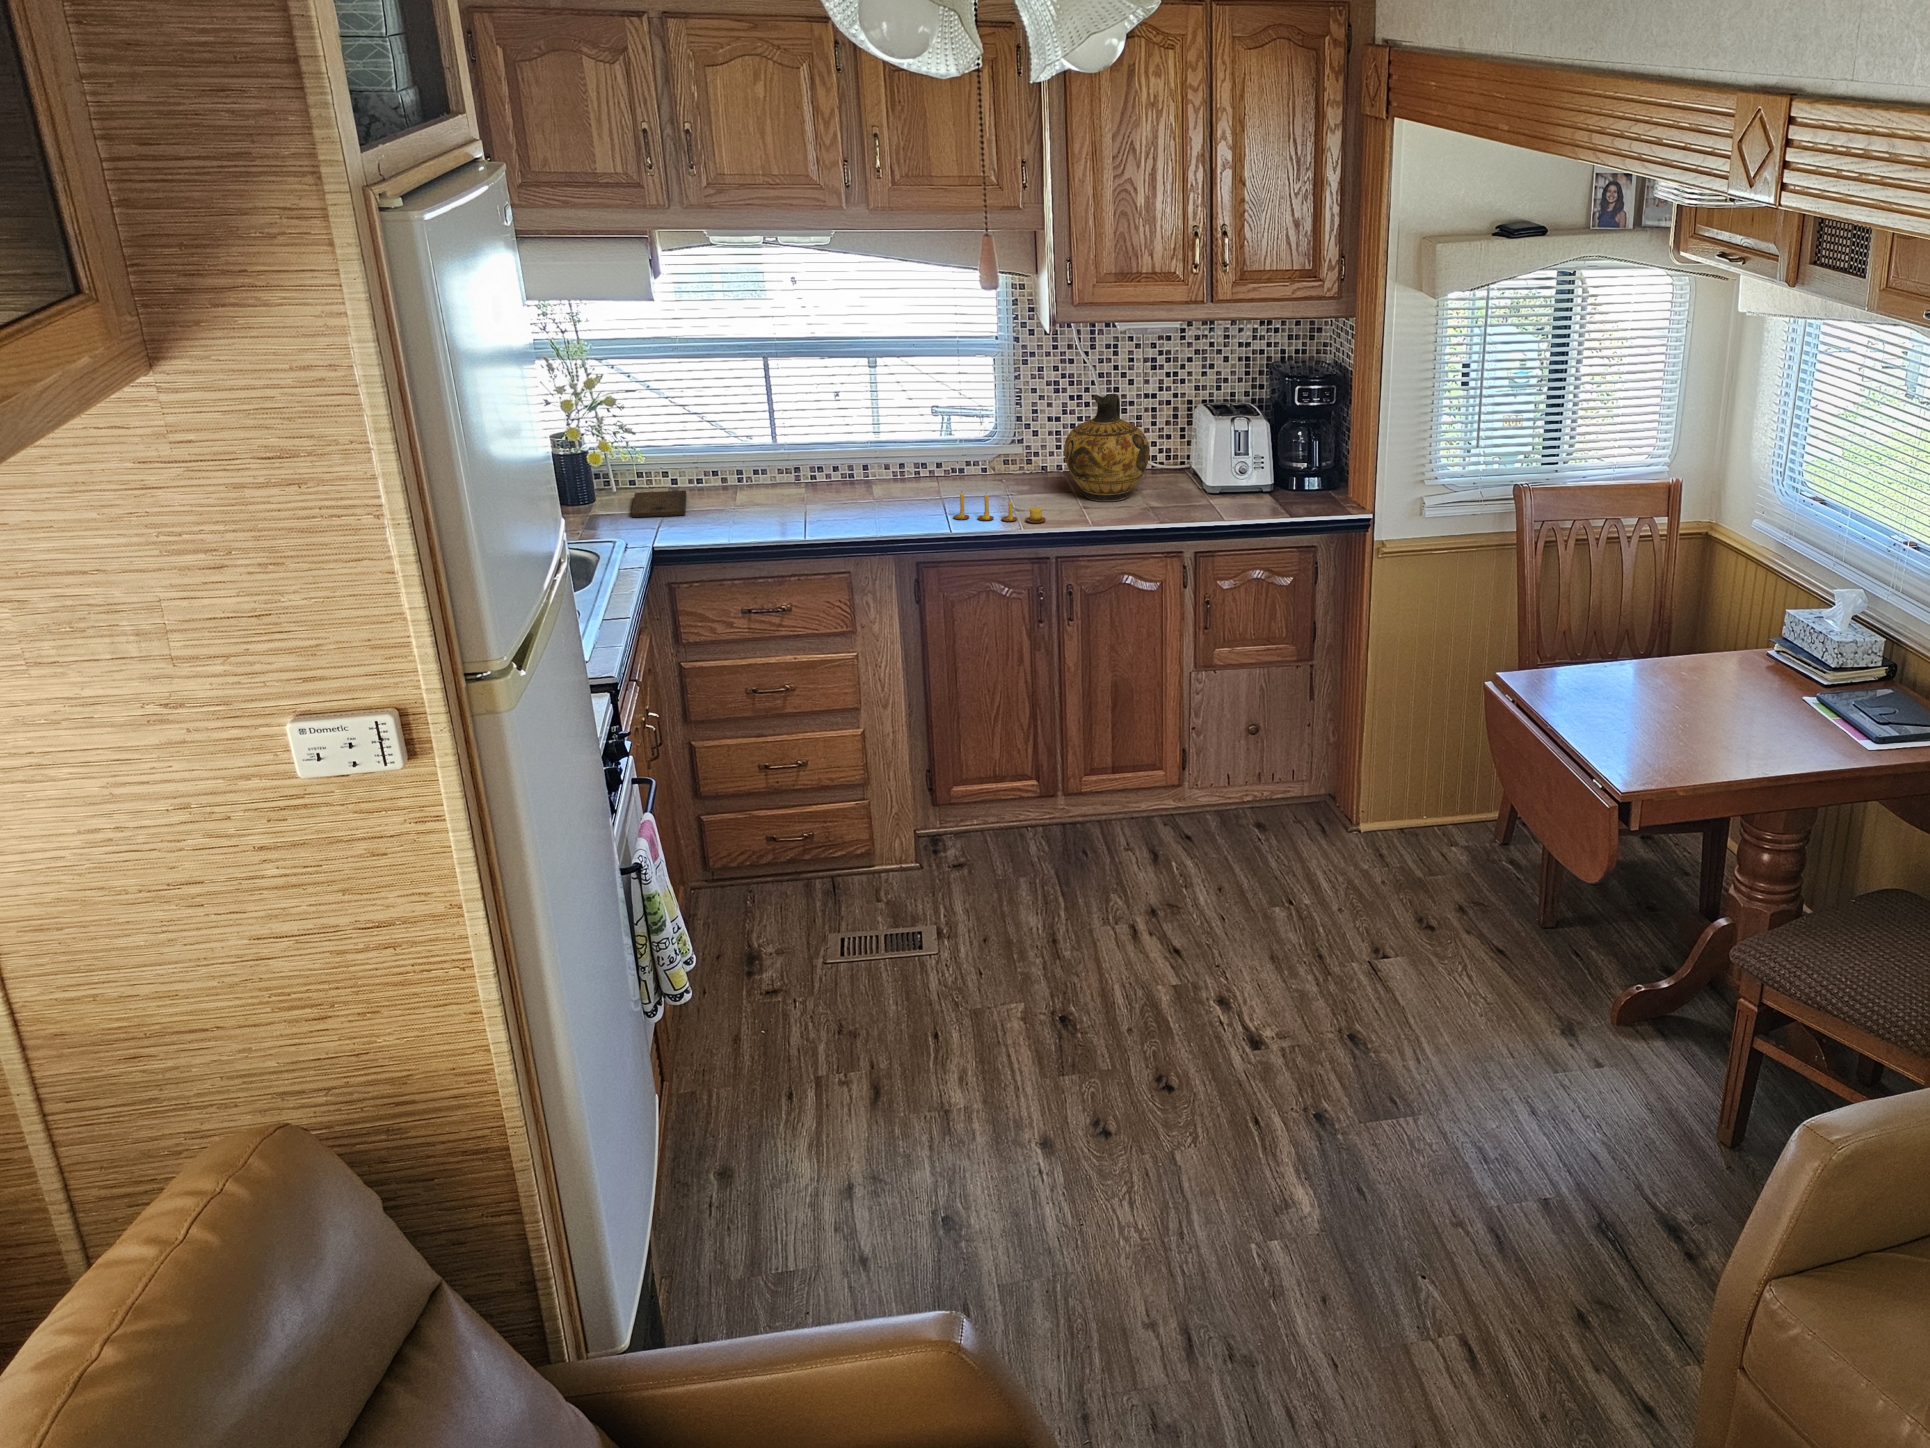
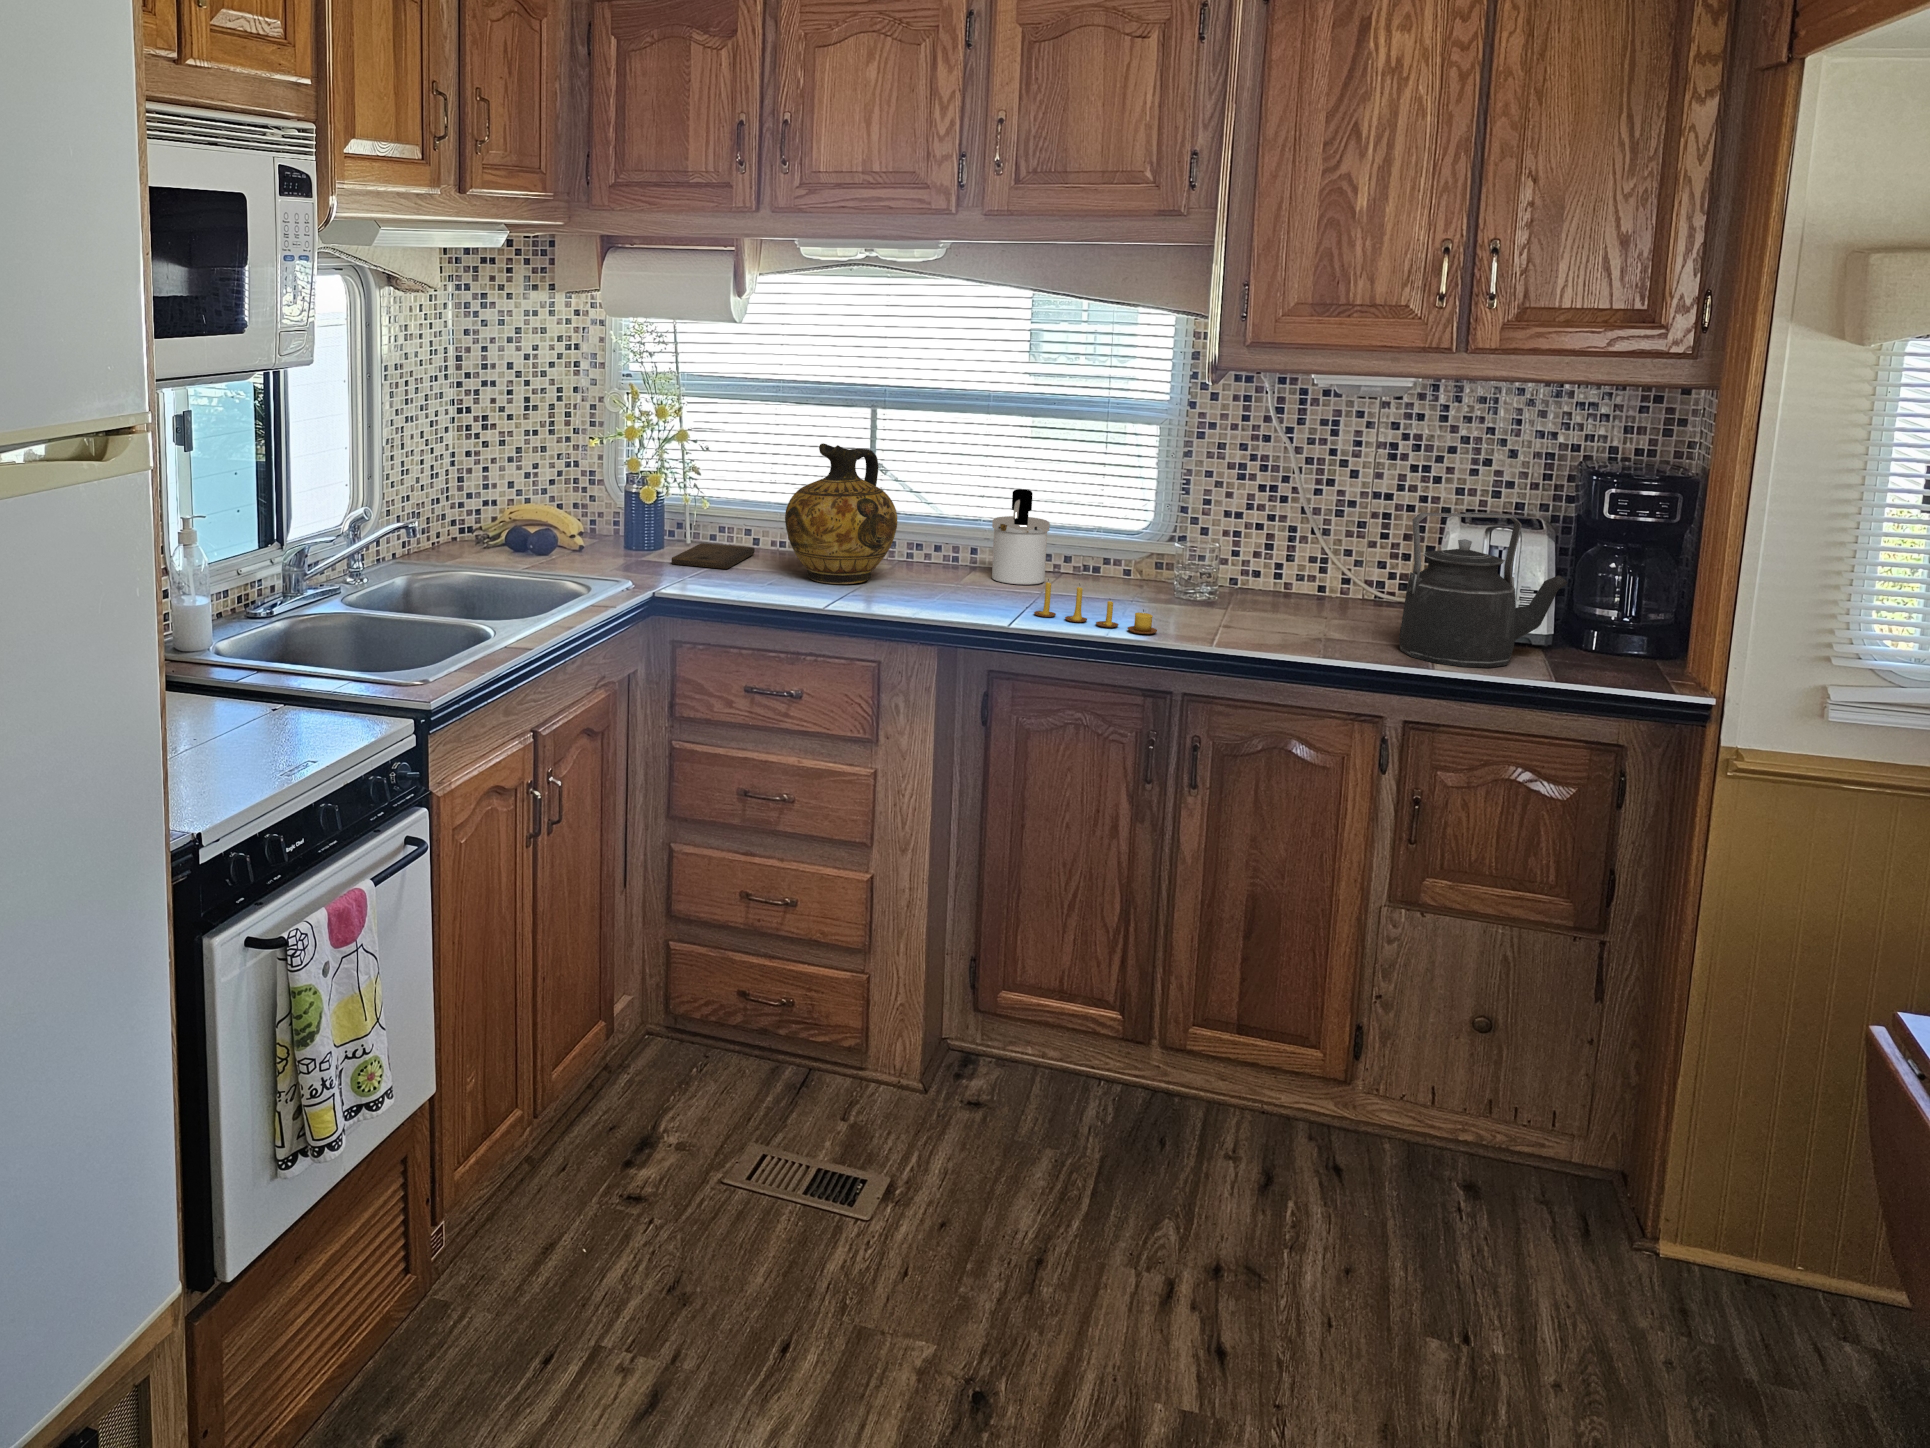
ceramic jug: present [1064,394,1150,501] -> present [785,443,897,584]
kettle: none [1190,410,1280,514] -> present [1399,513,1568,668]
soap dispenser: none [886,418,931,493] -> present [992,489,1050,585]

